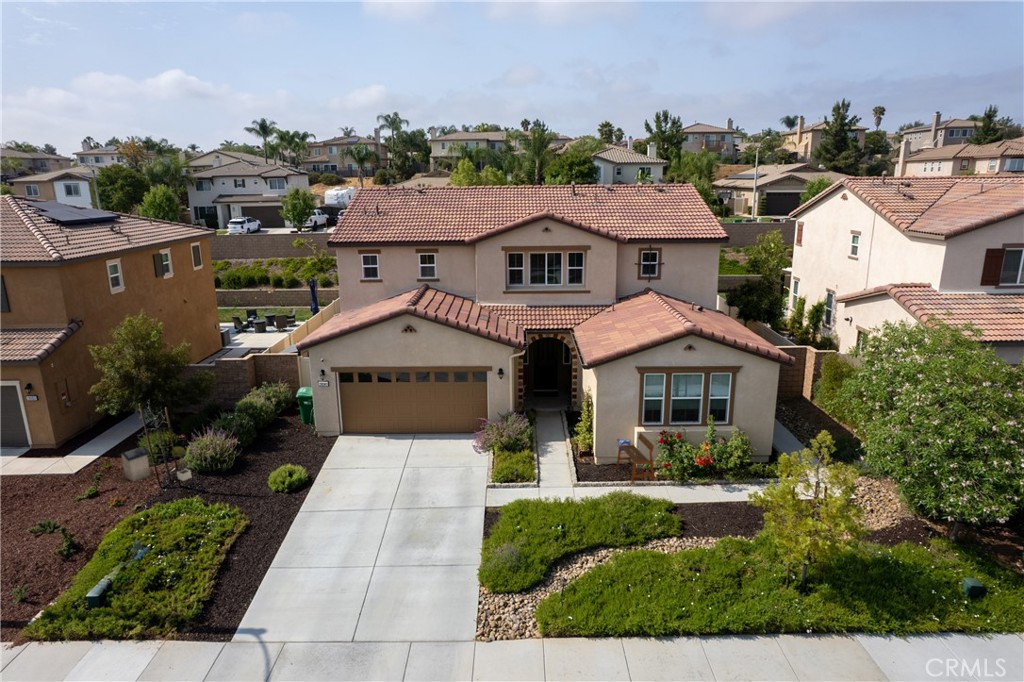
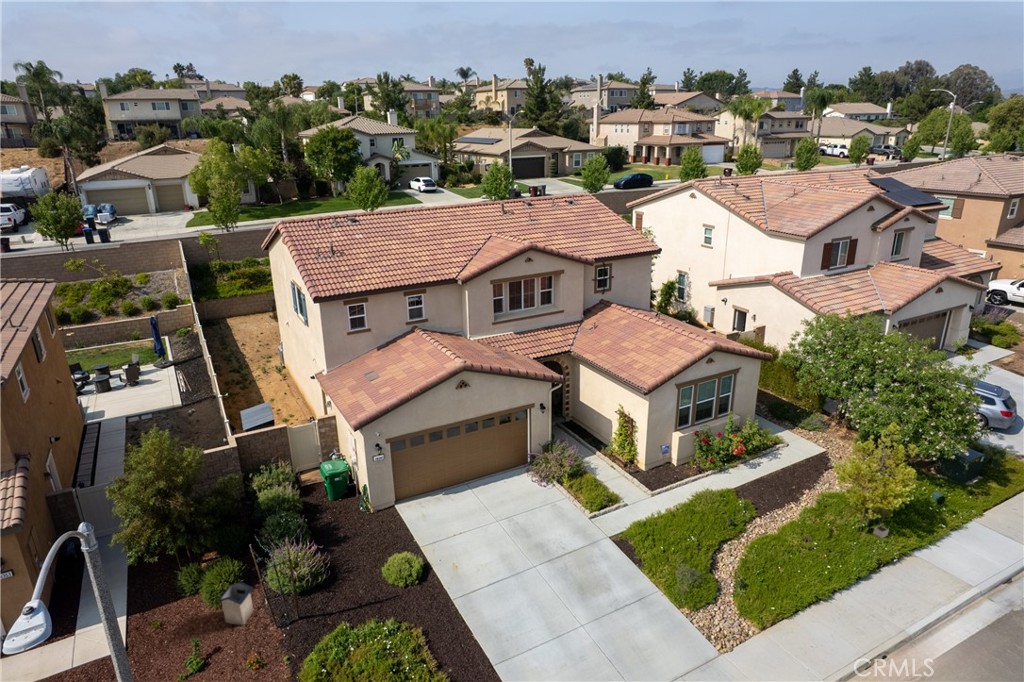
bench: present [617,433,654,483] -> none [661,435,701,480]
potted tree: present [172,447,191,481] -> present [874,507,893,538]

